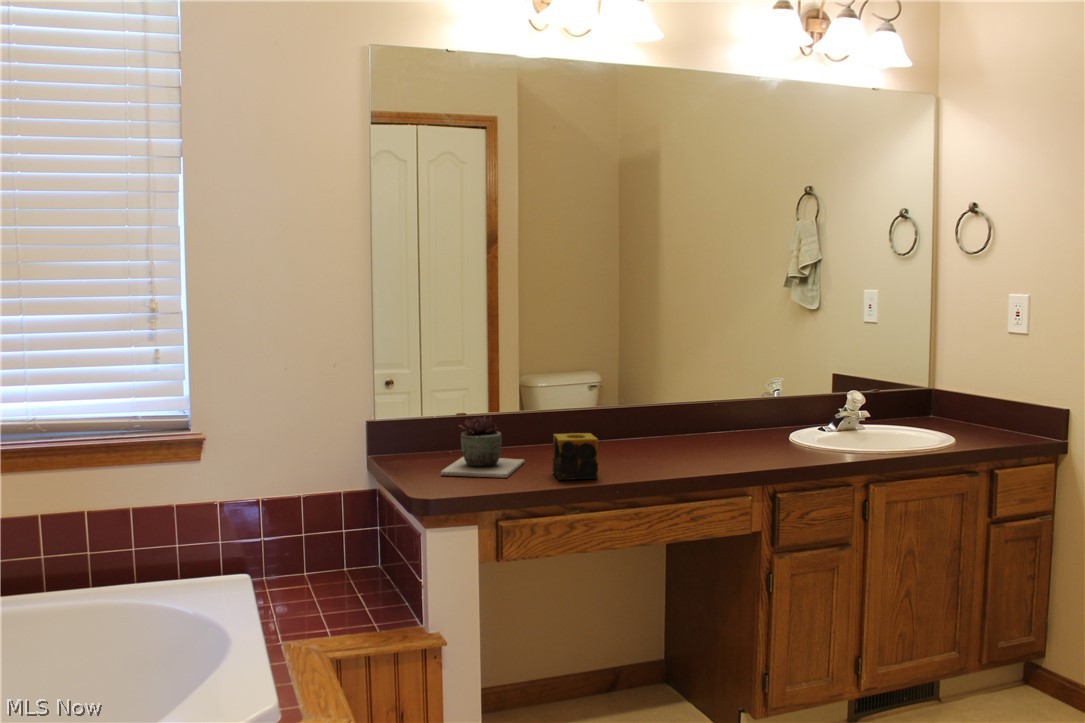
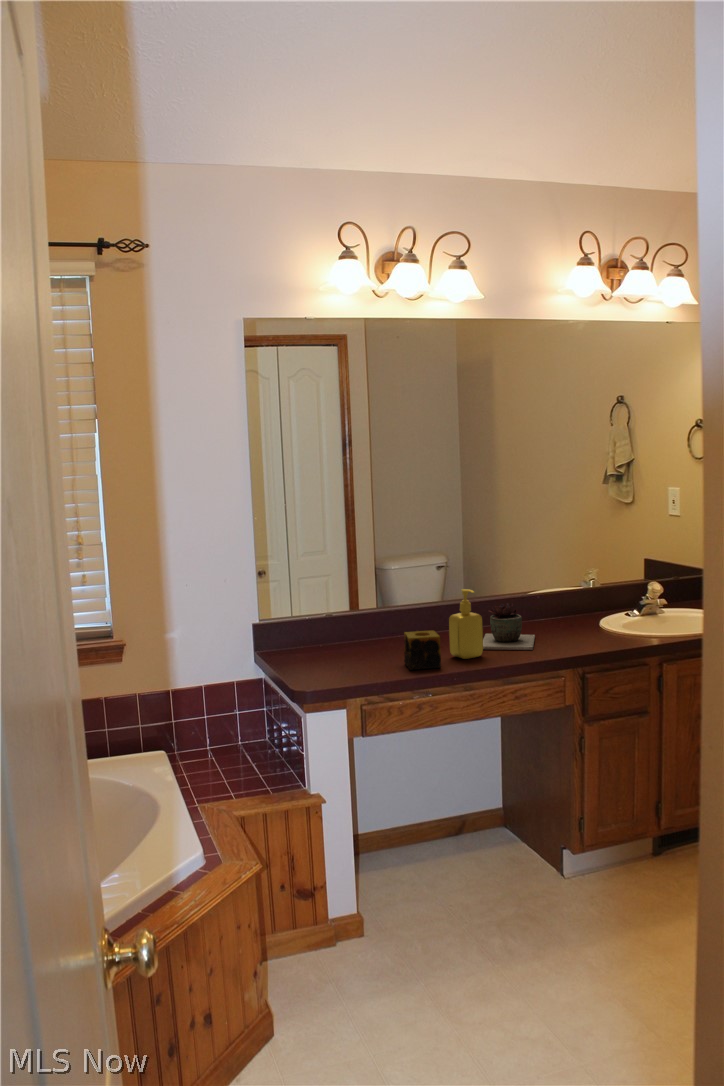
soap dispenser: none [609,384,650,470] -> present [449,589,483,659]
succulent plant: present [441,416,525,478] -> present [483,603,535,650]

